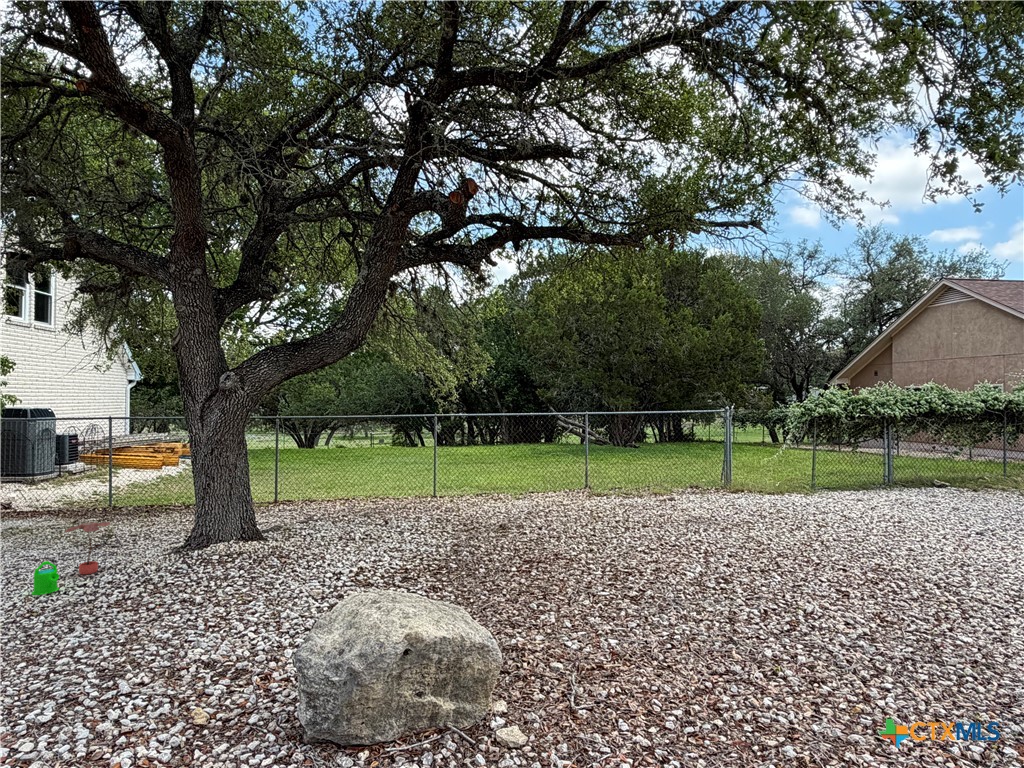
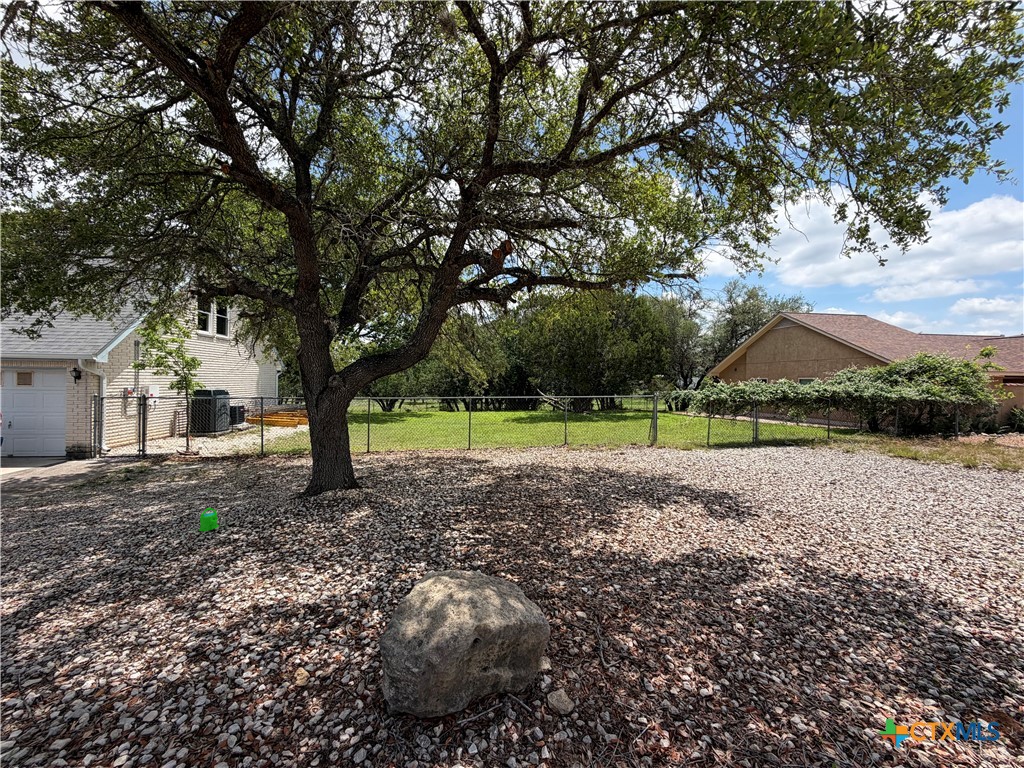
potted plant: present [66,522,110,574] -> none [223,478,255,514]

